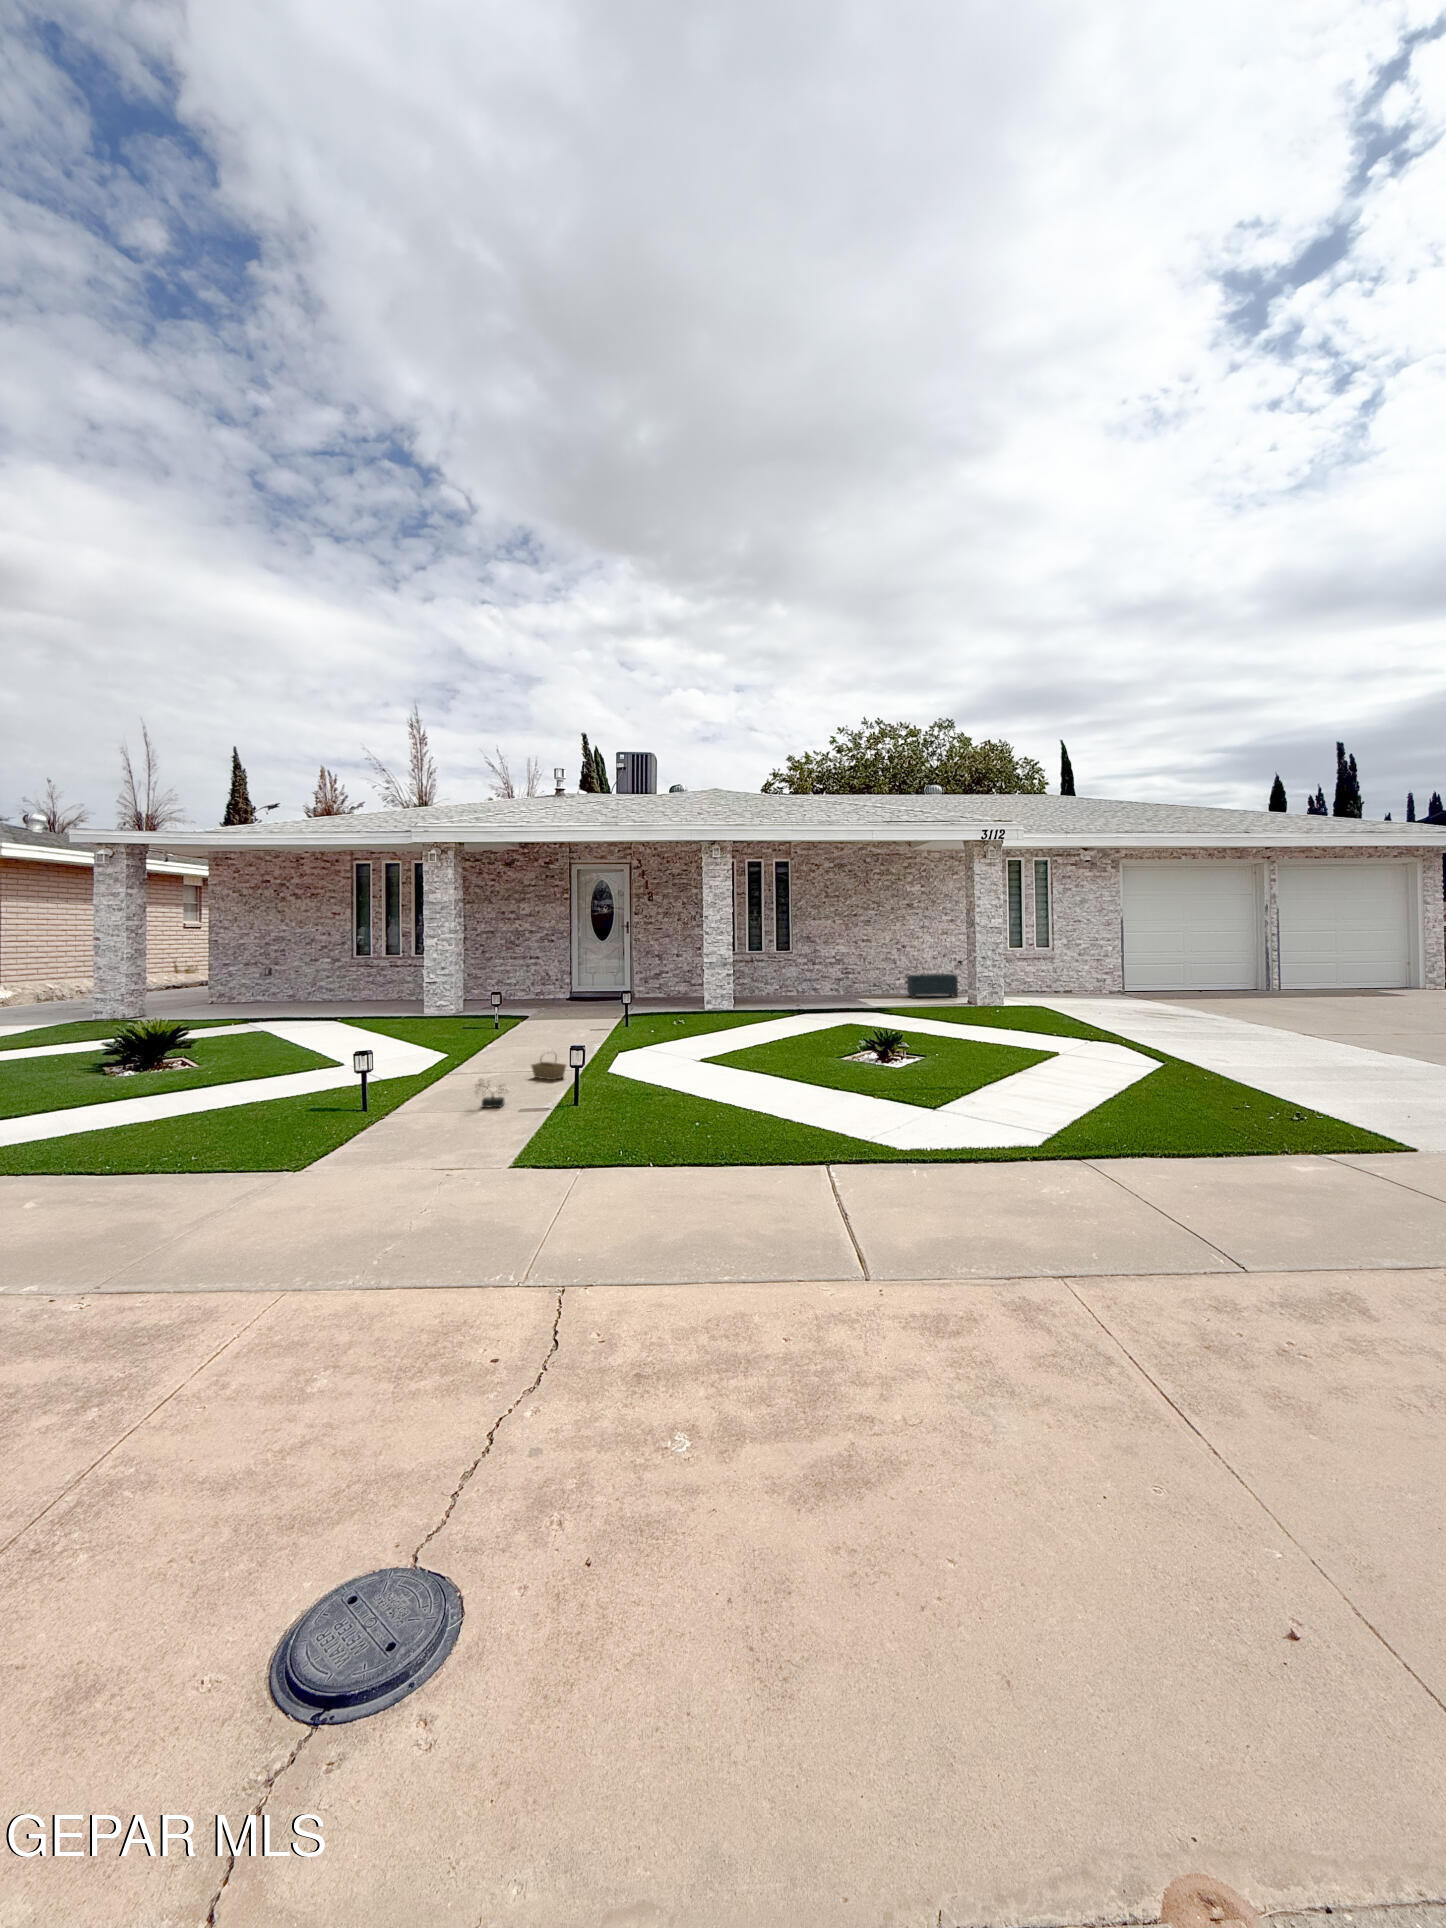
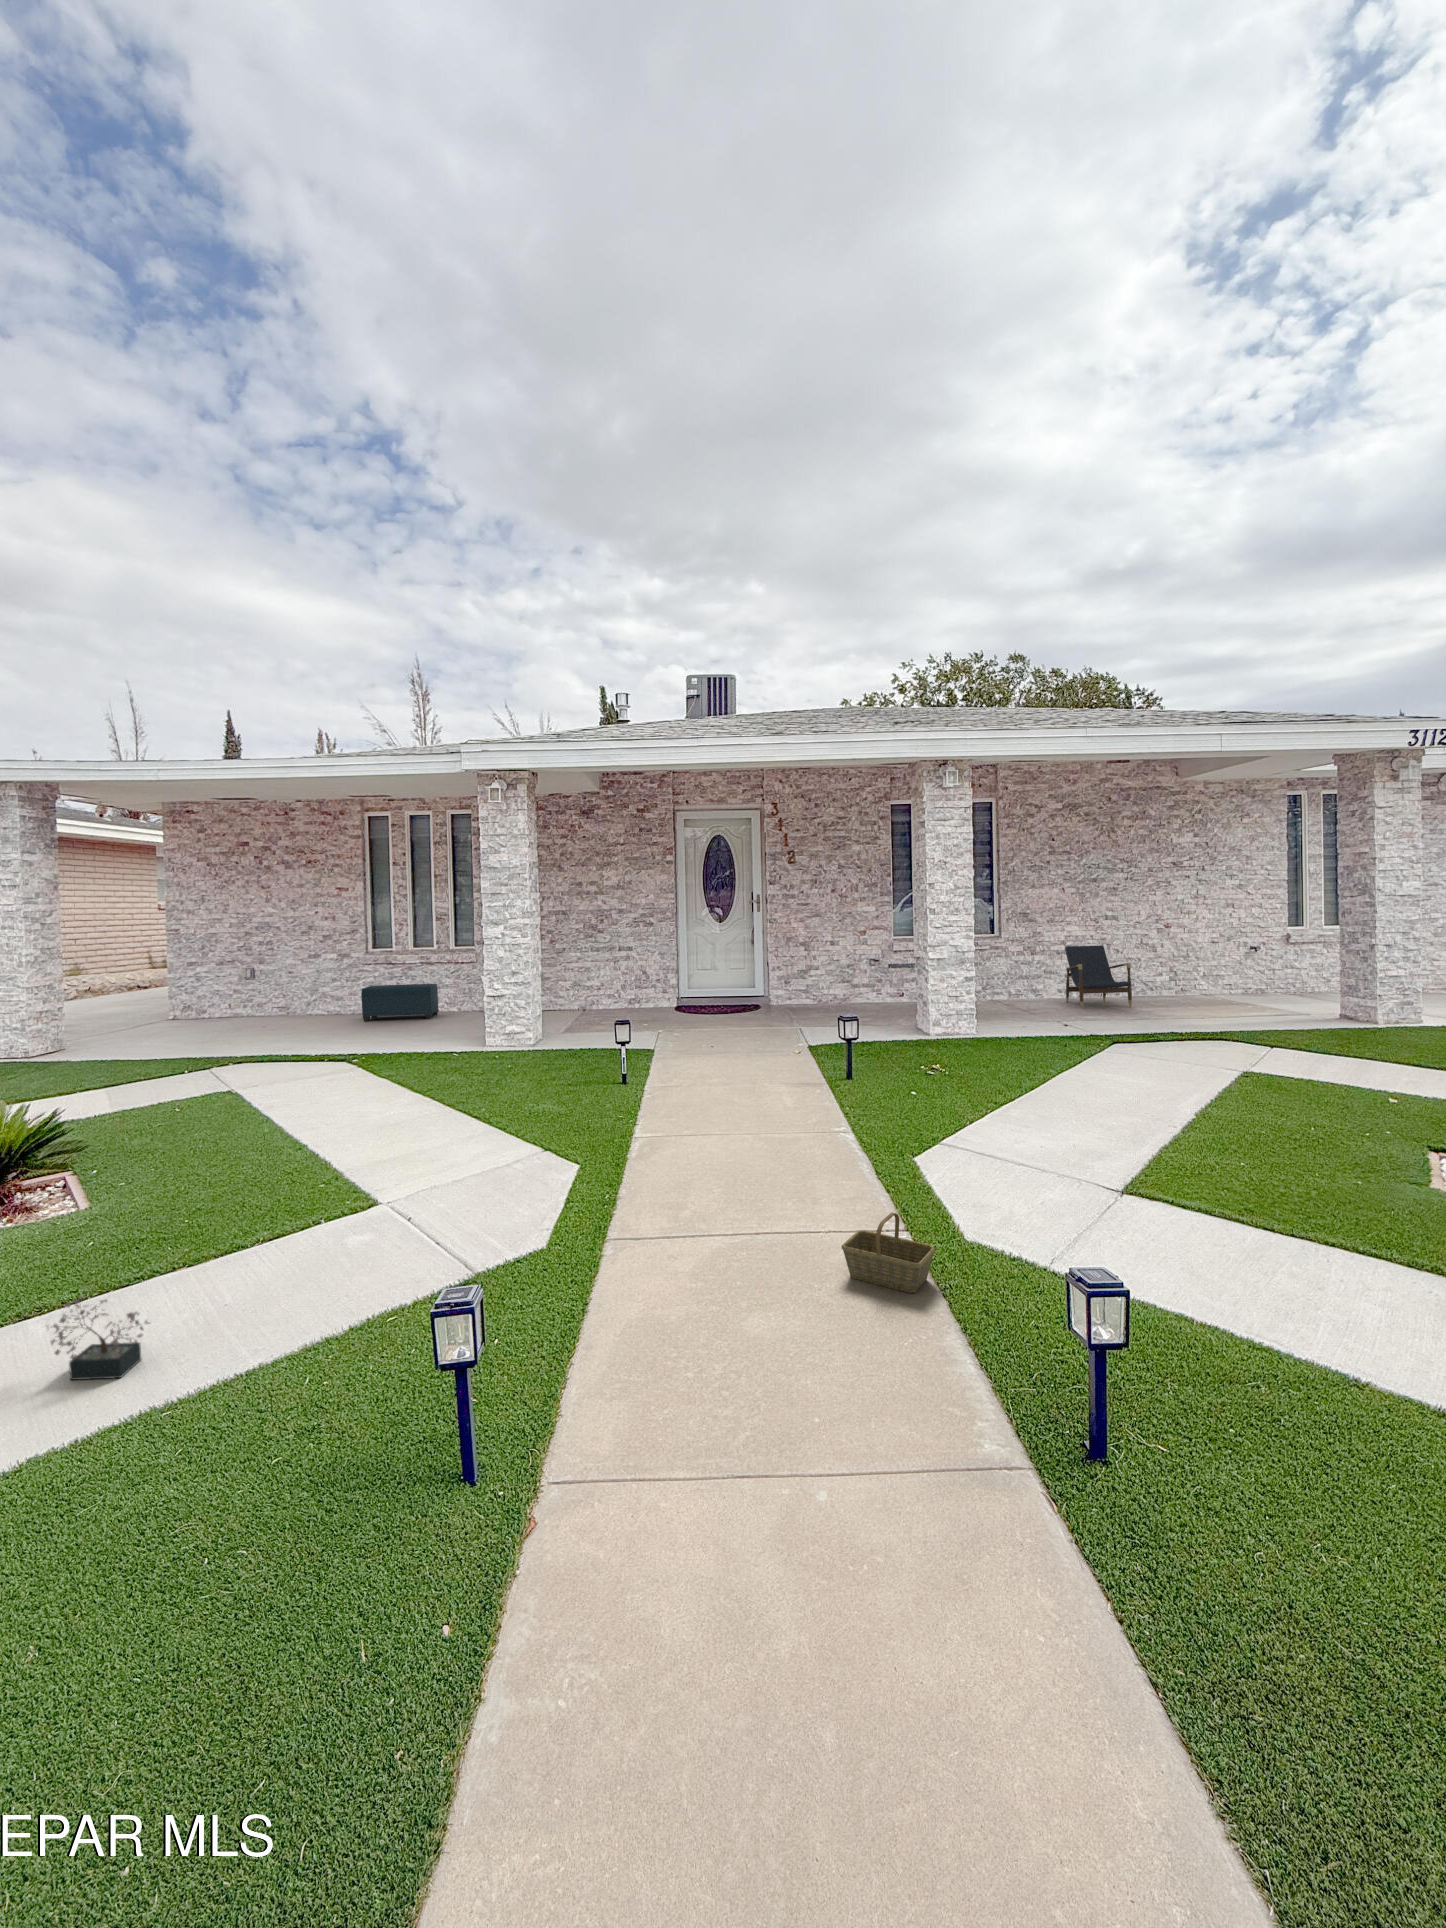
lounge chair: none [831,959,868,1001] -> present [1065,945,1132,1008]
bench: present [907,974,958,998] -> present [361,984,438,1021]
decorative plant: present [476,1081,507,1108] -> present [47,1296,149,1380]

